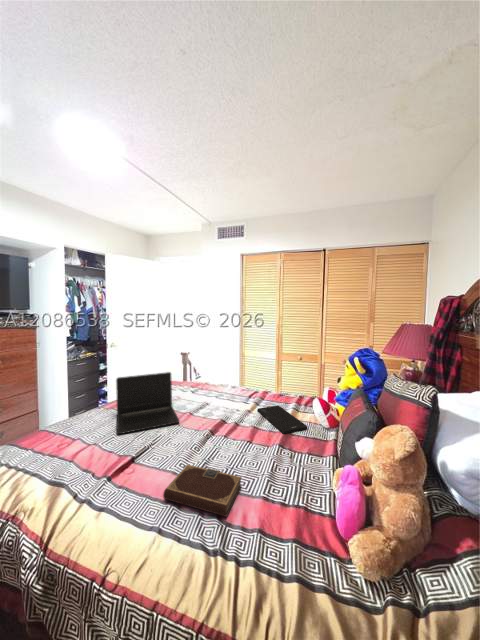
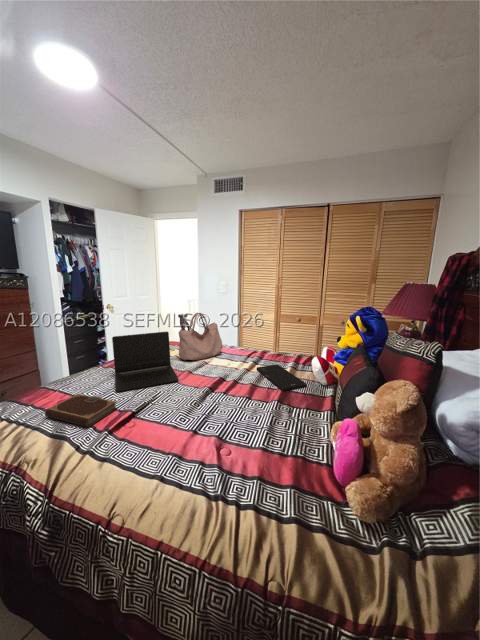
handbag: none [180,353,224,401] -> present [179,313,222,360]
notebook: present [163,465,241,517] -> present [45,394,117,427]

